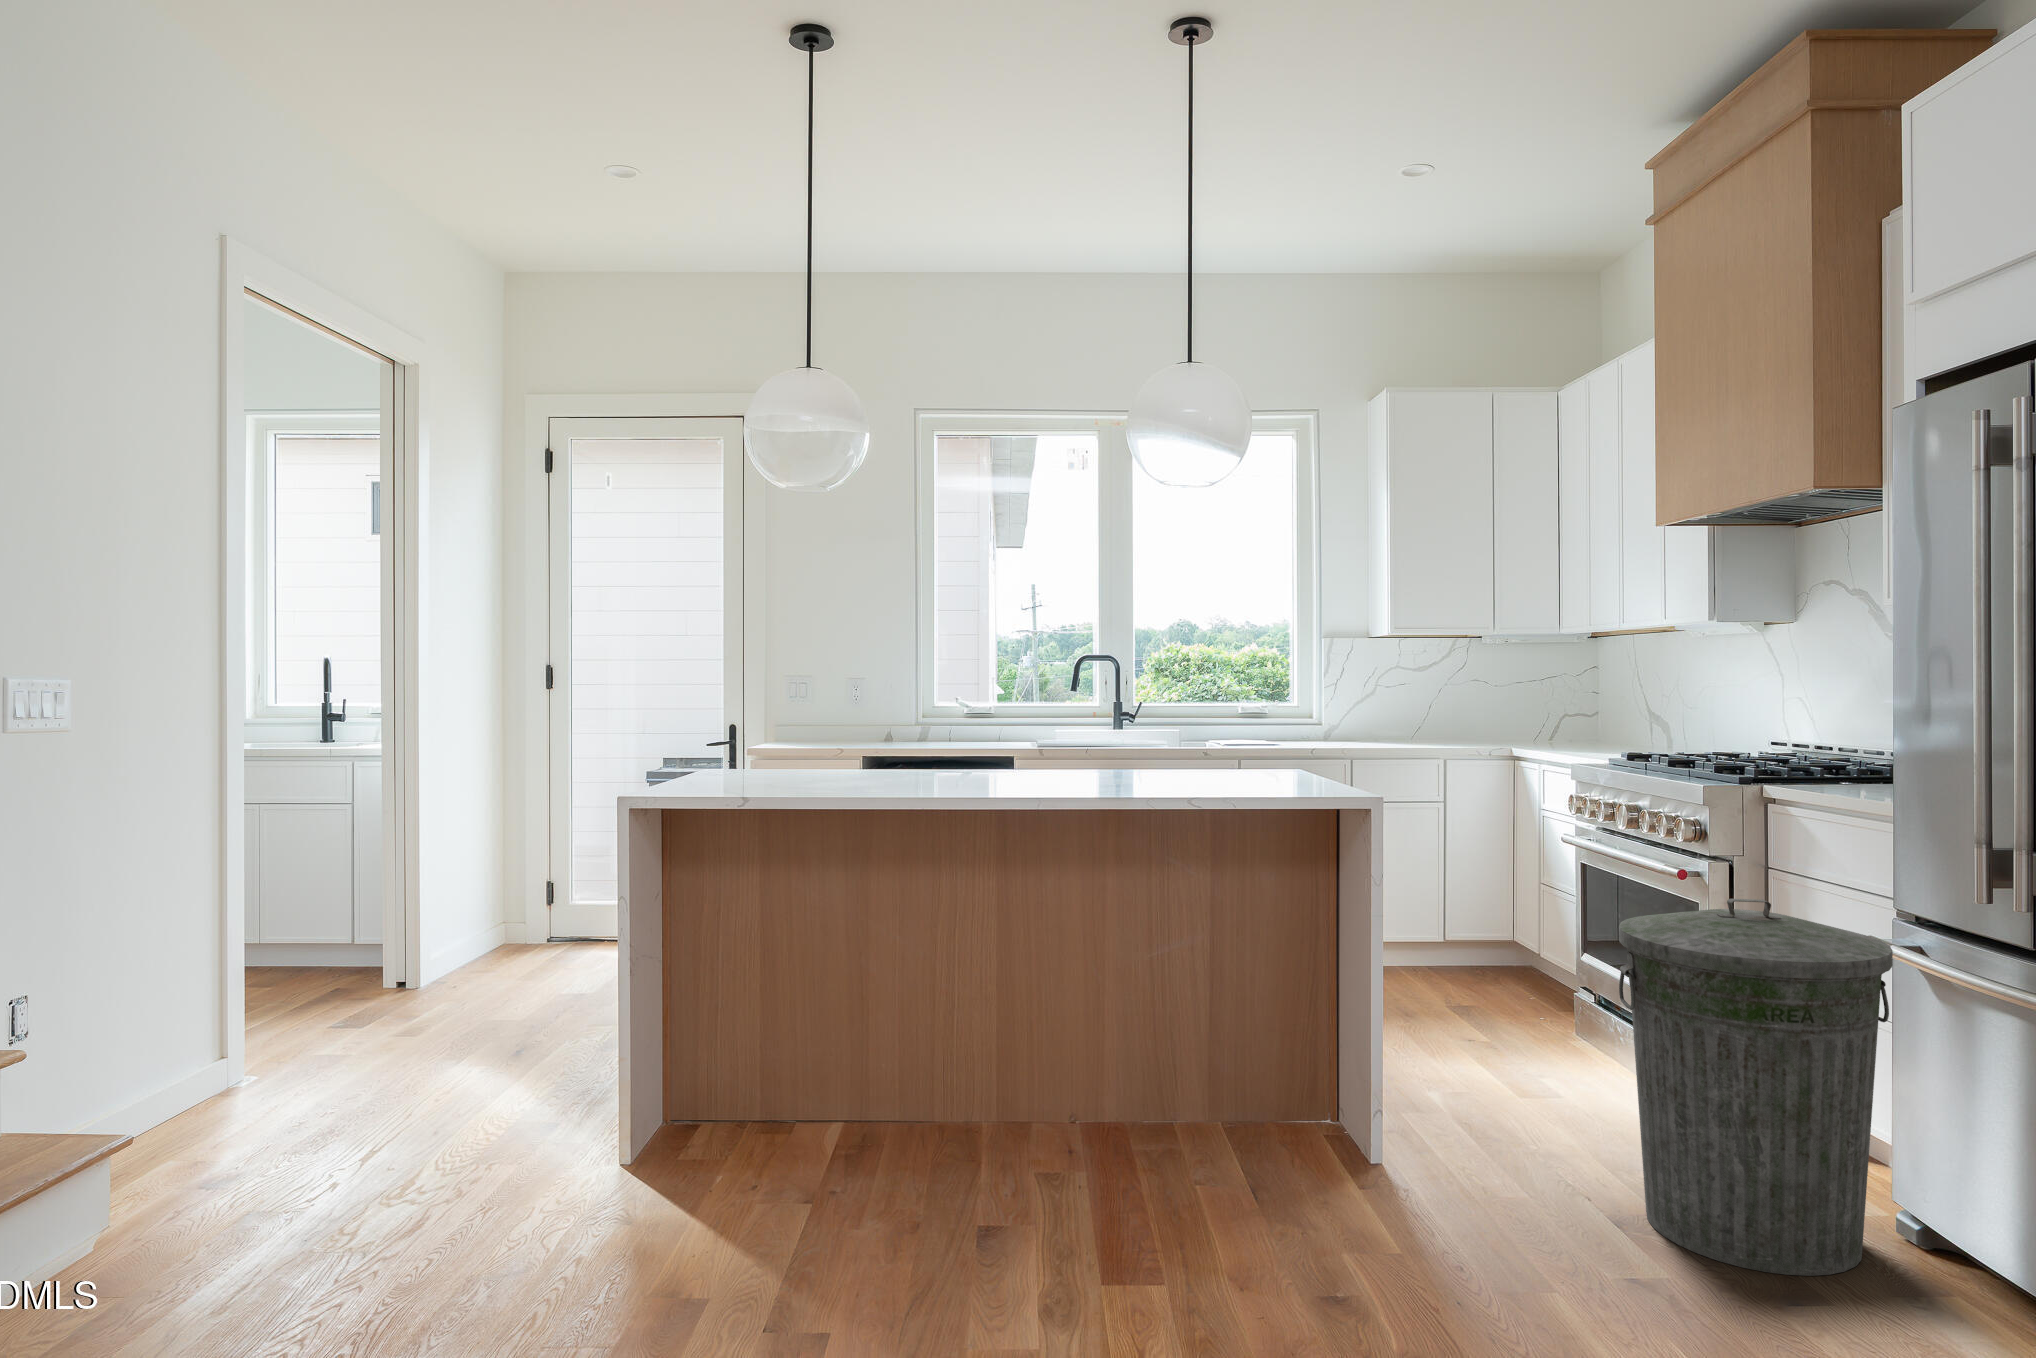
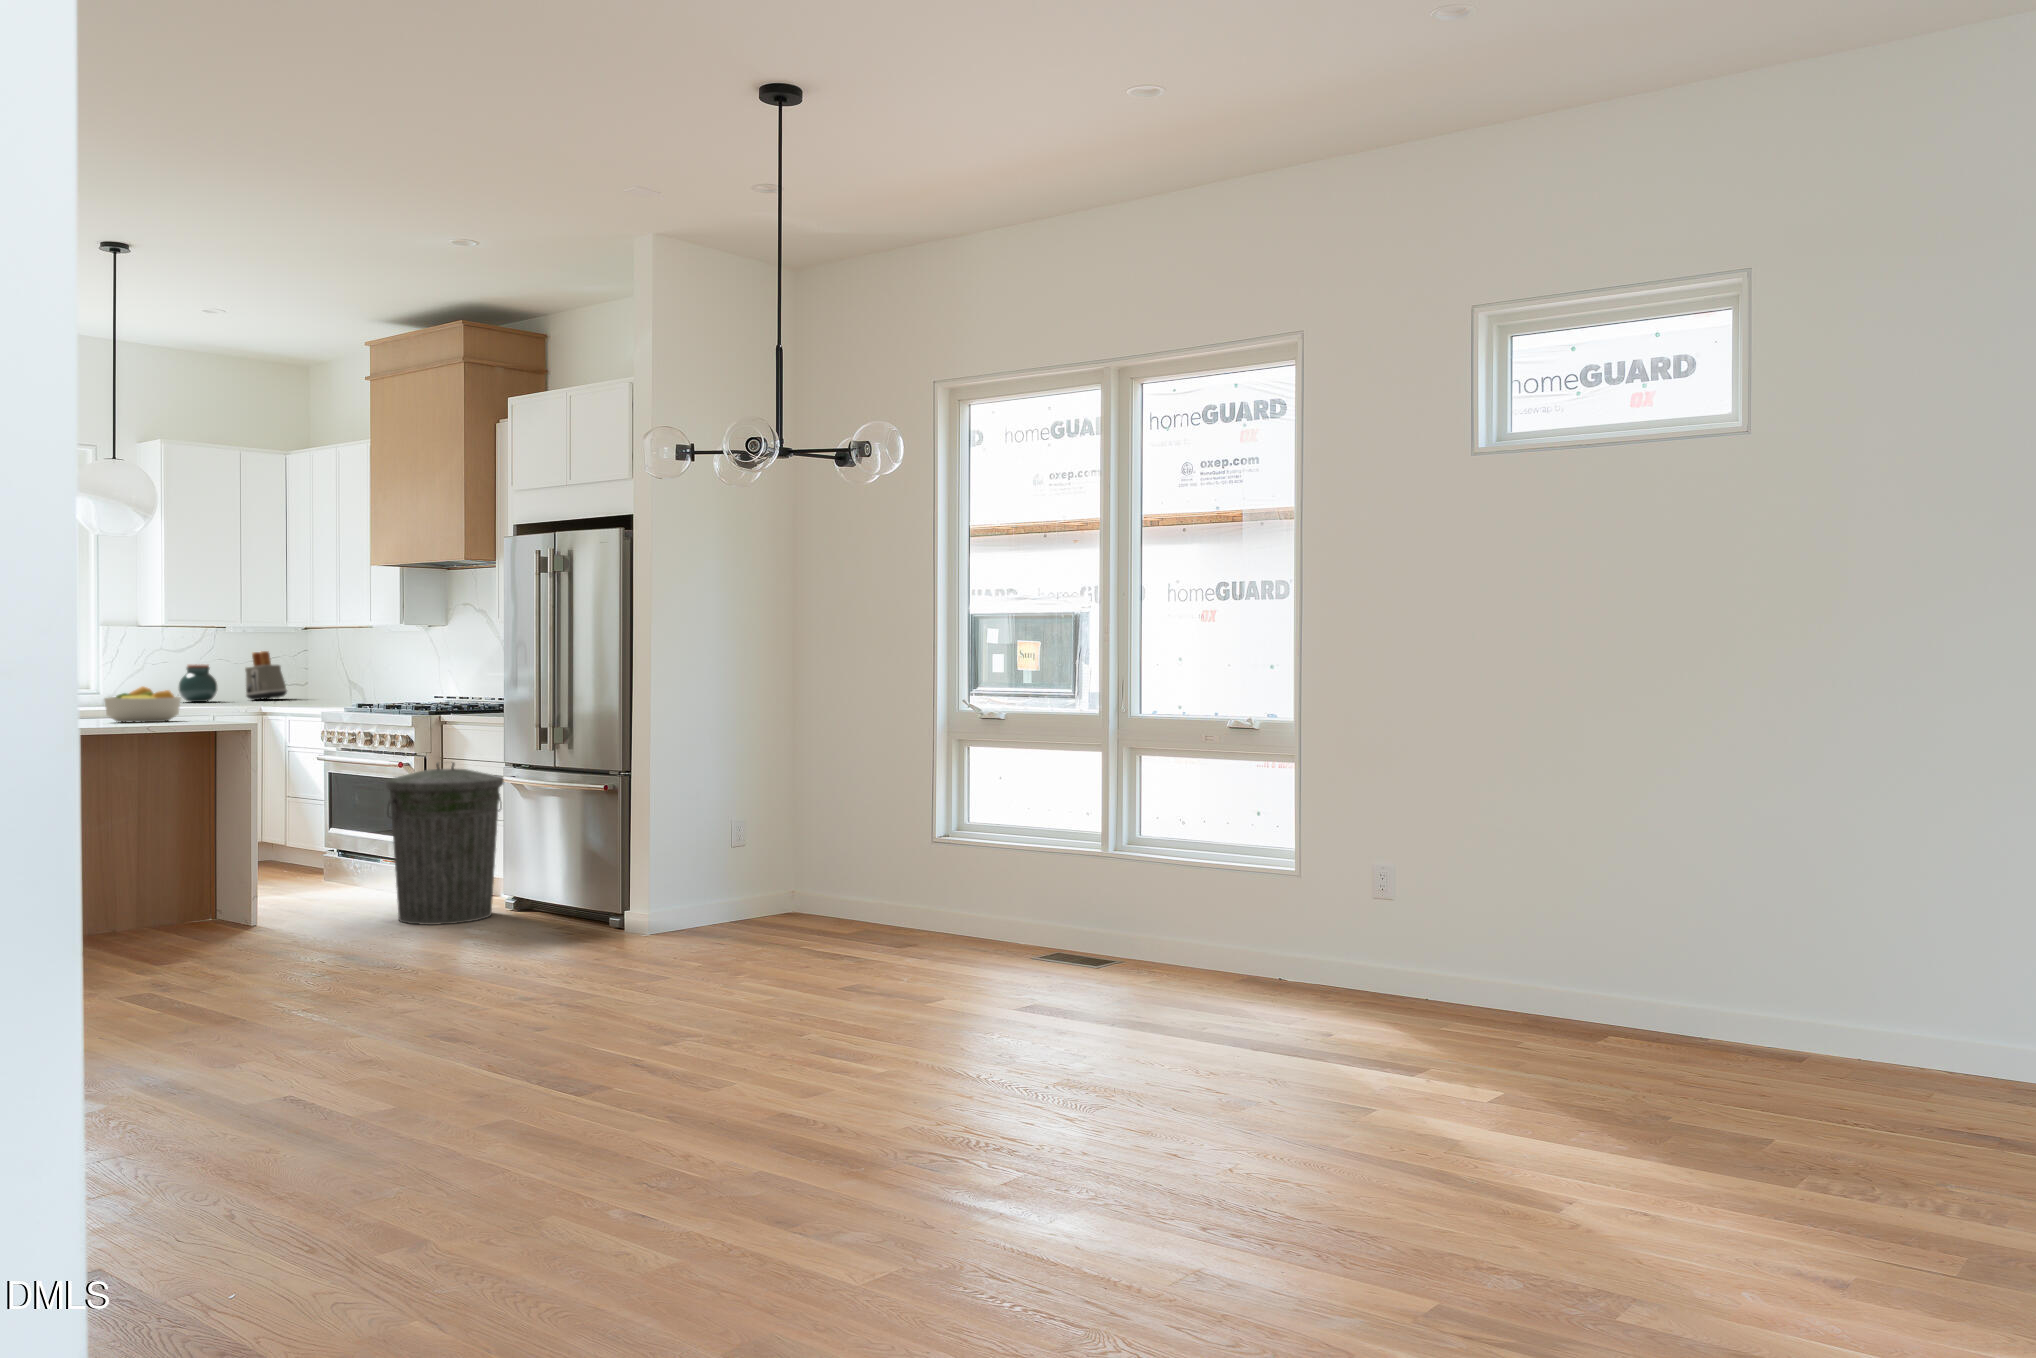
toaster: none [1507,670,1567,737] -> present [245,651,287,700]
jar: none [1424,688,1471,737] -> present [179,664,218,702]
fruit bowl: none [1175,724,1280,785] -> present [104,687,181,723]

